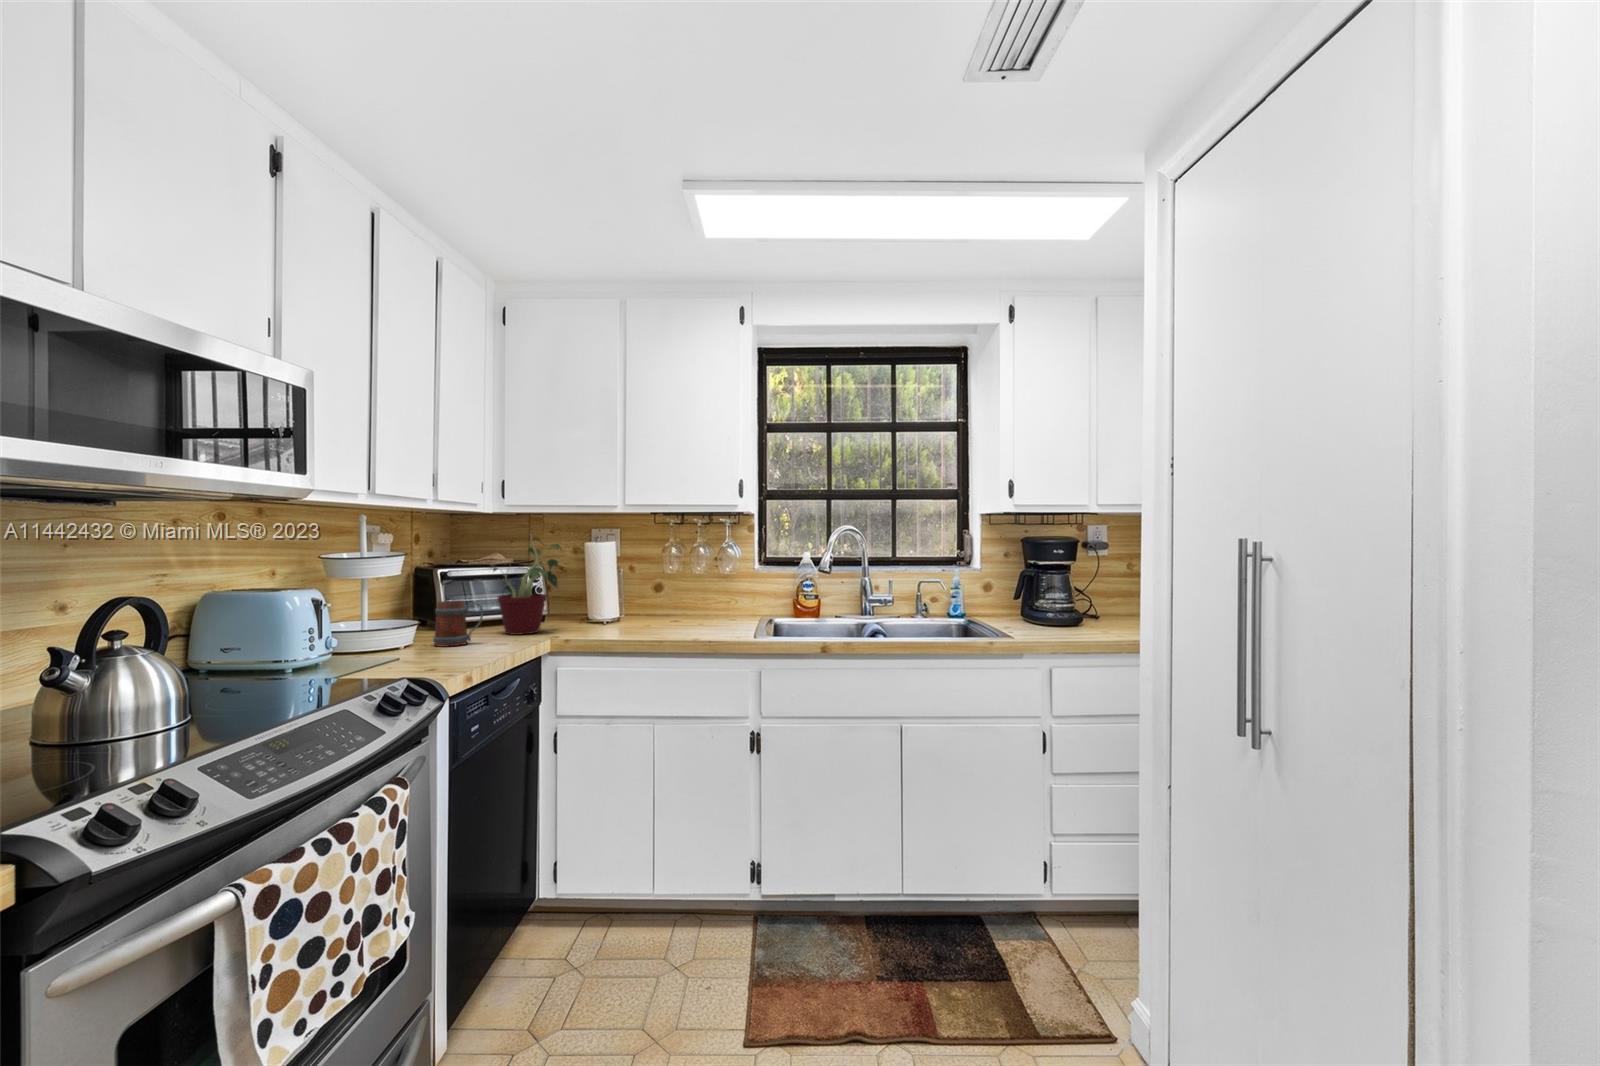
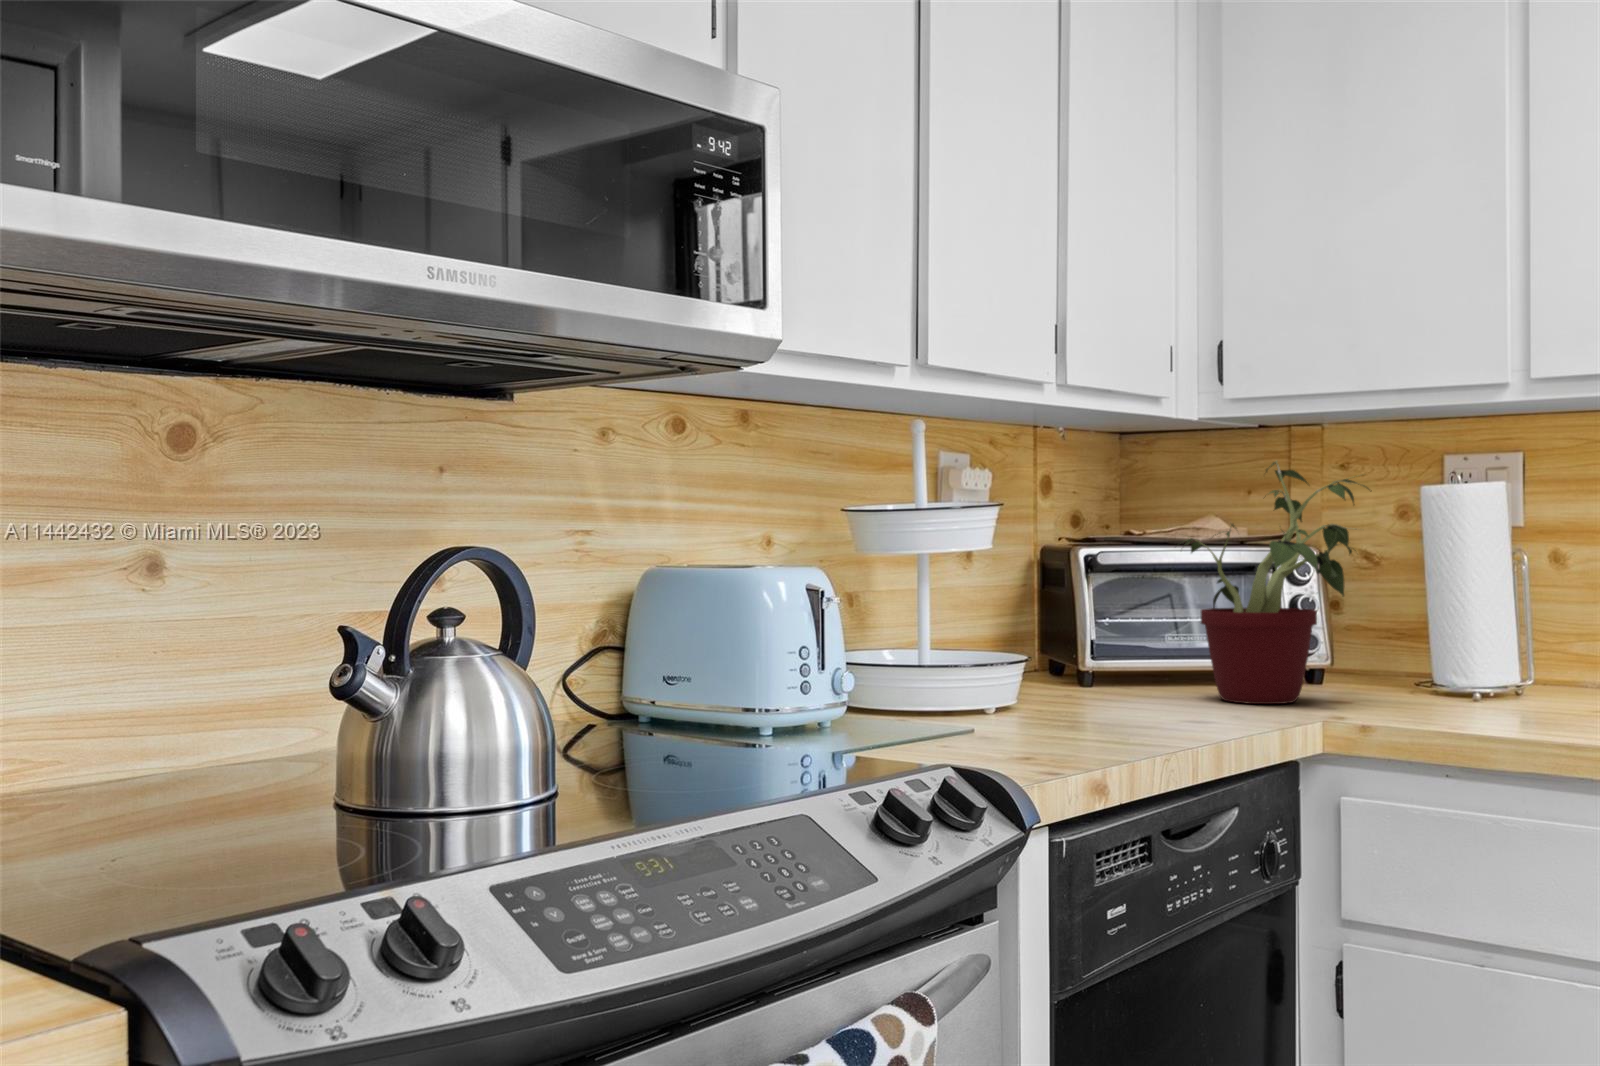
mug: present [433,601,483,647] -> none [1054,611,1160,714]

